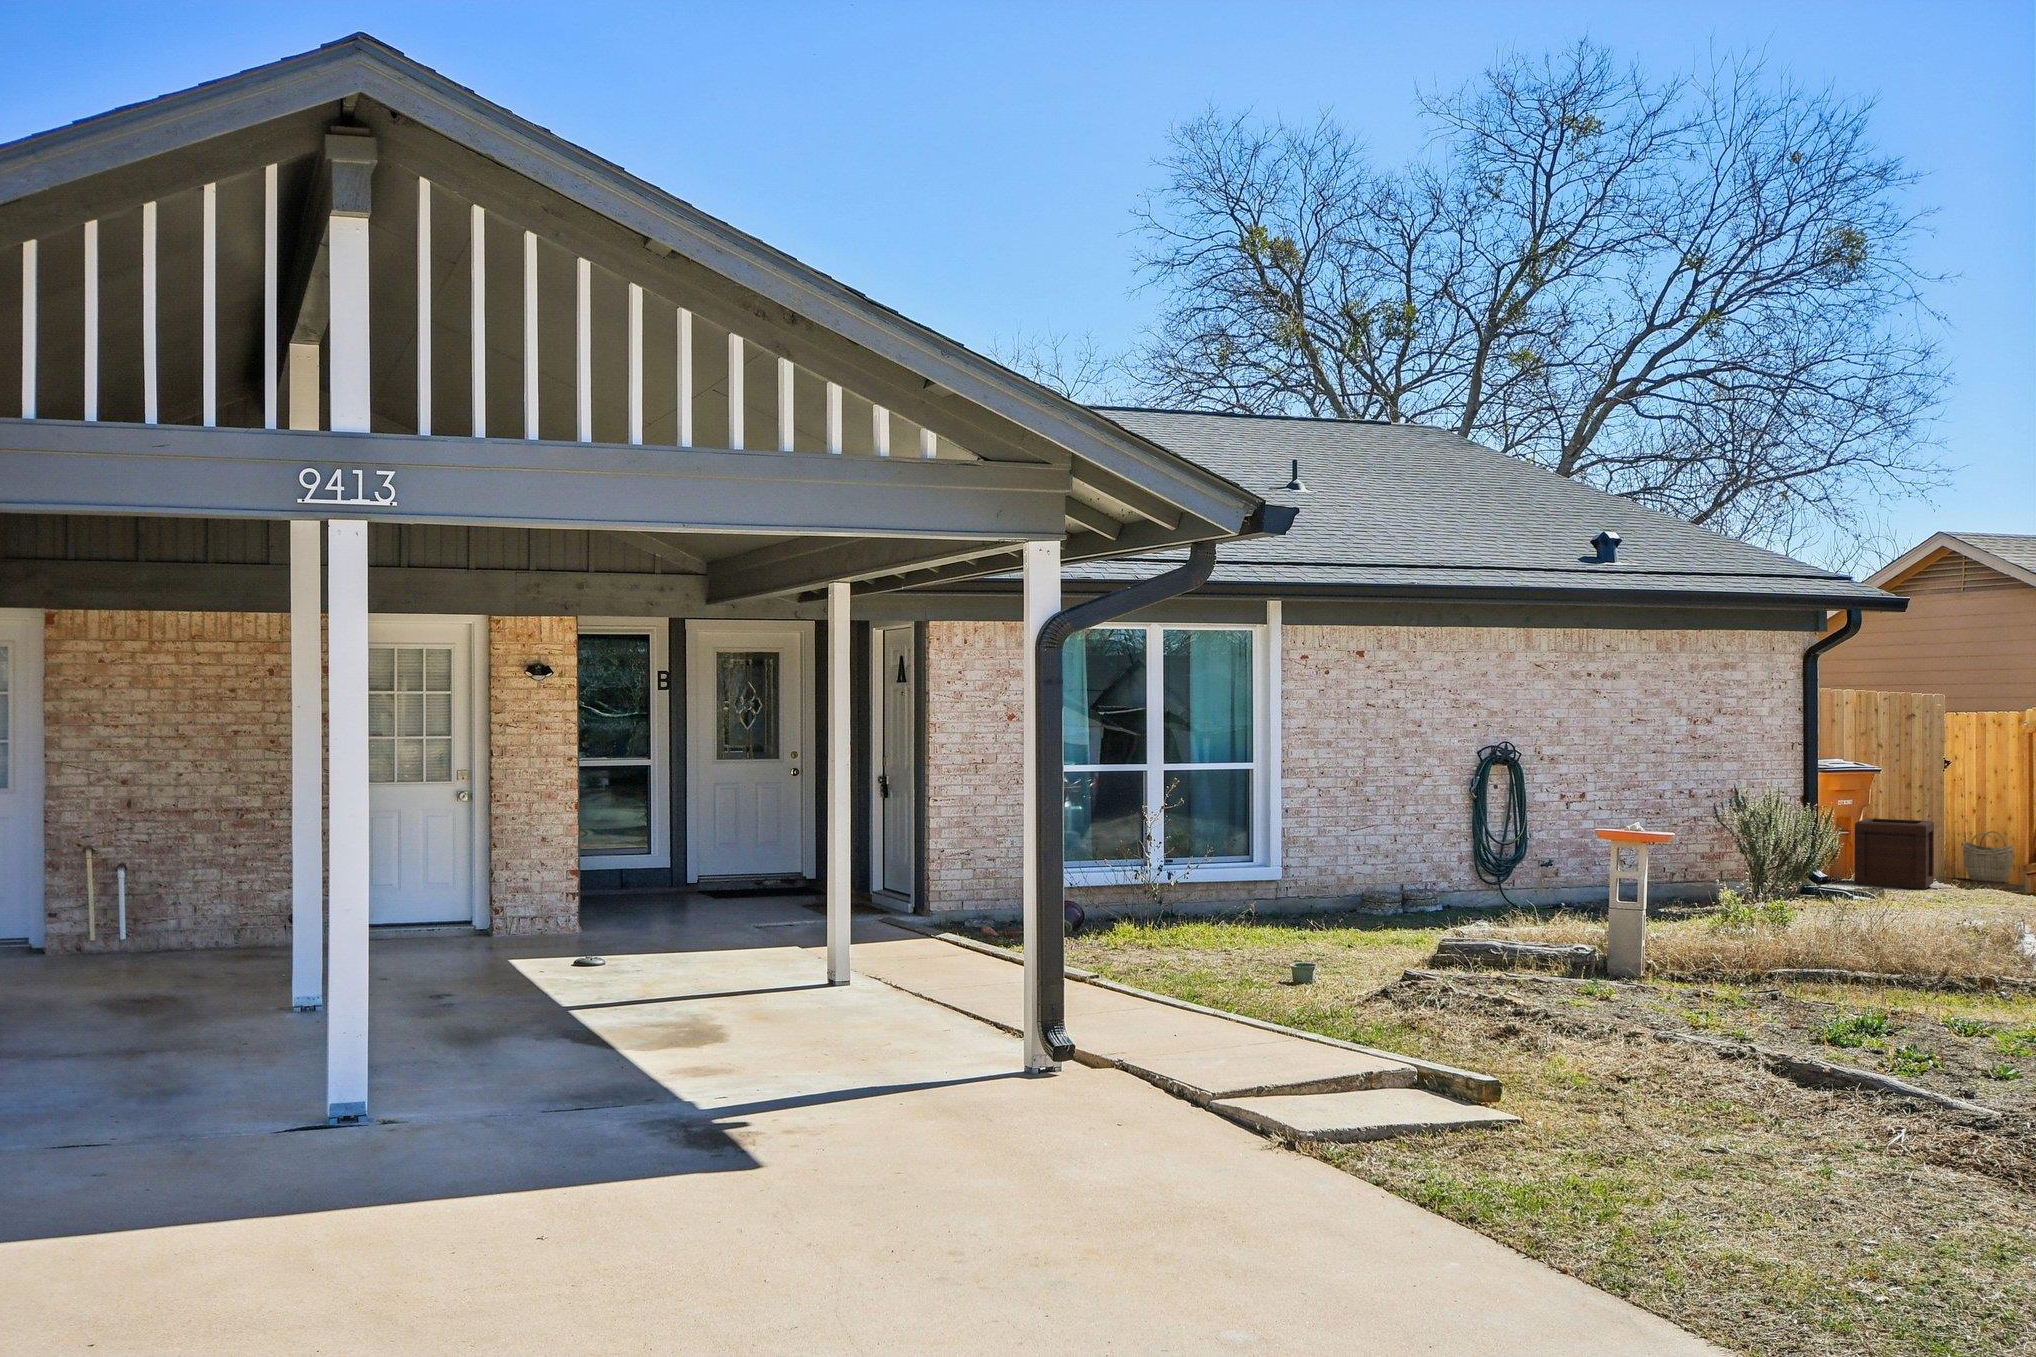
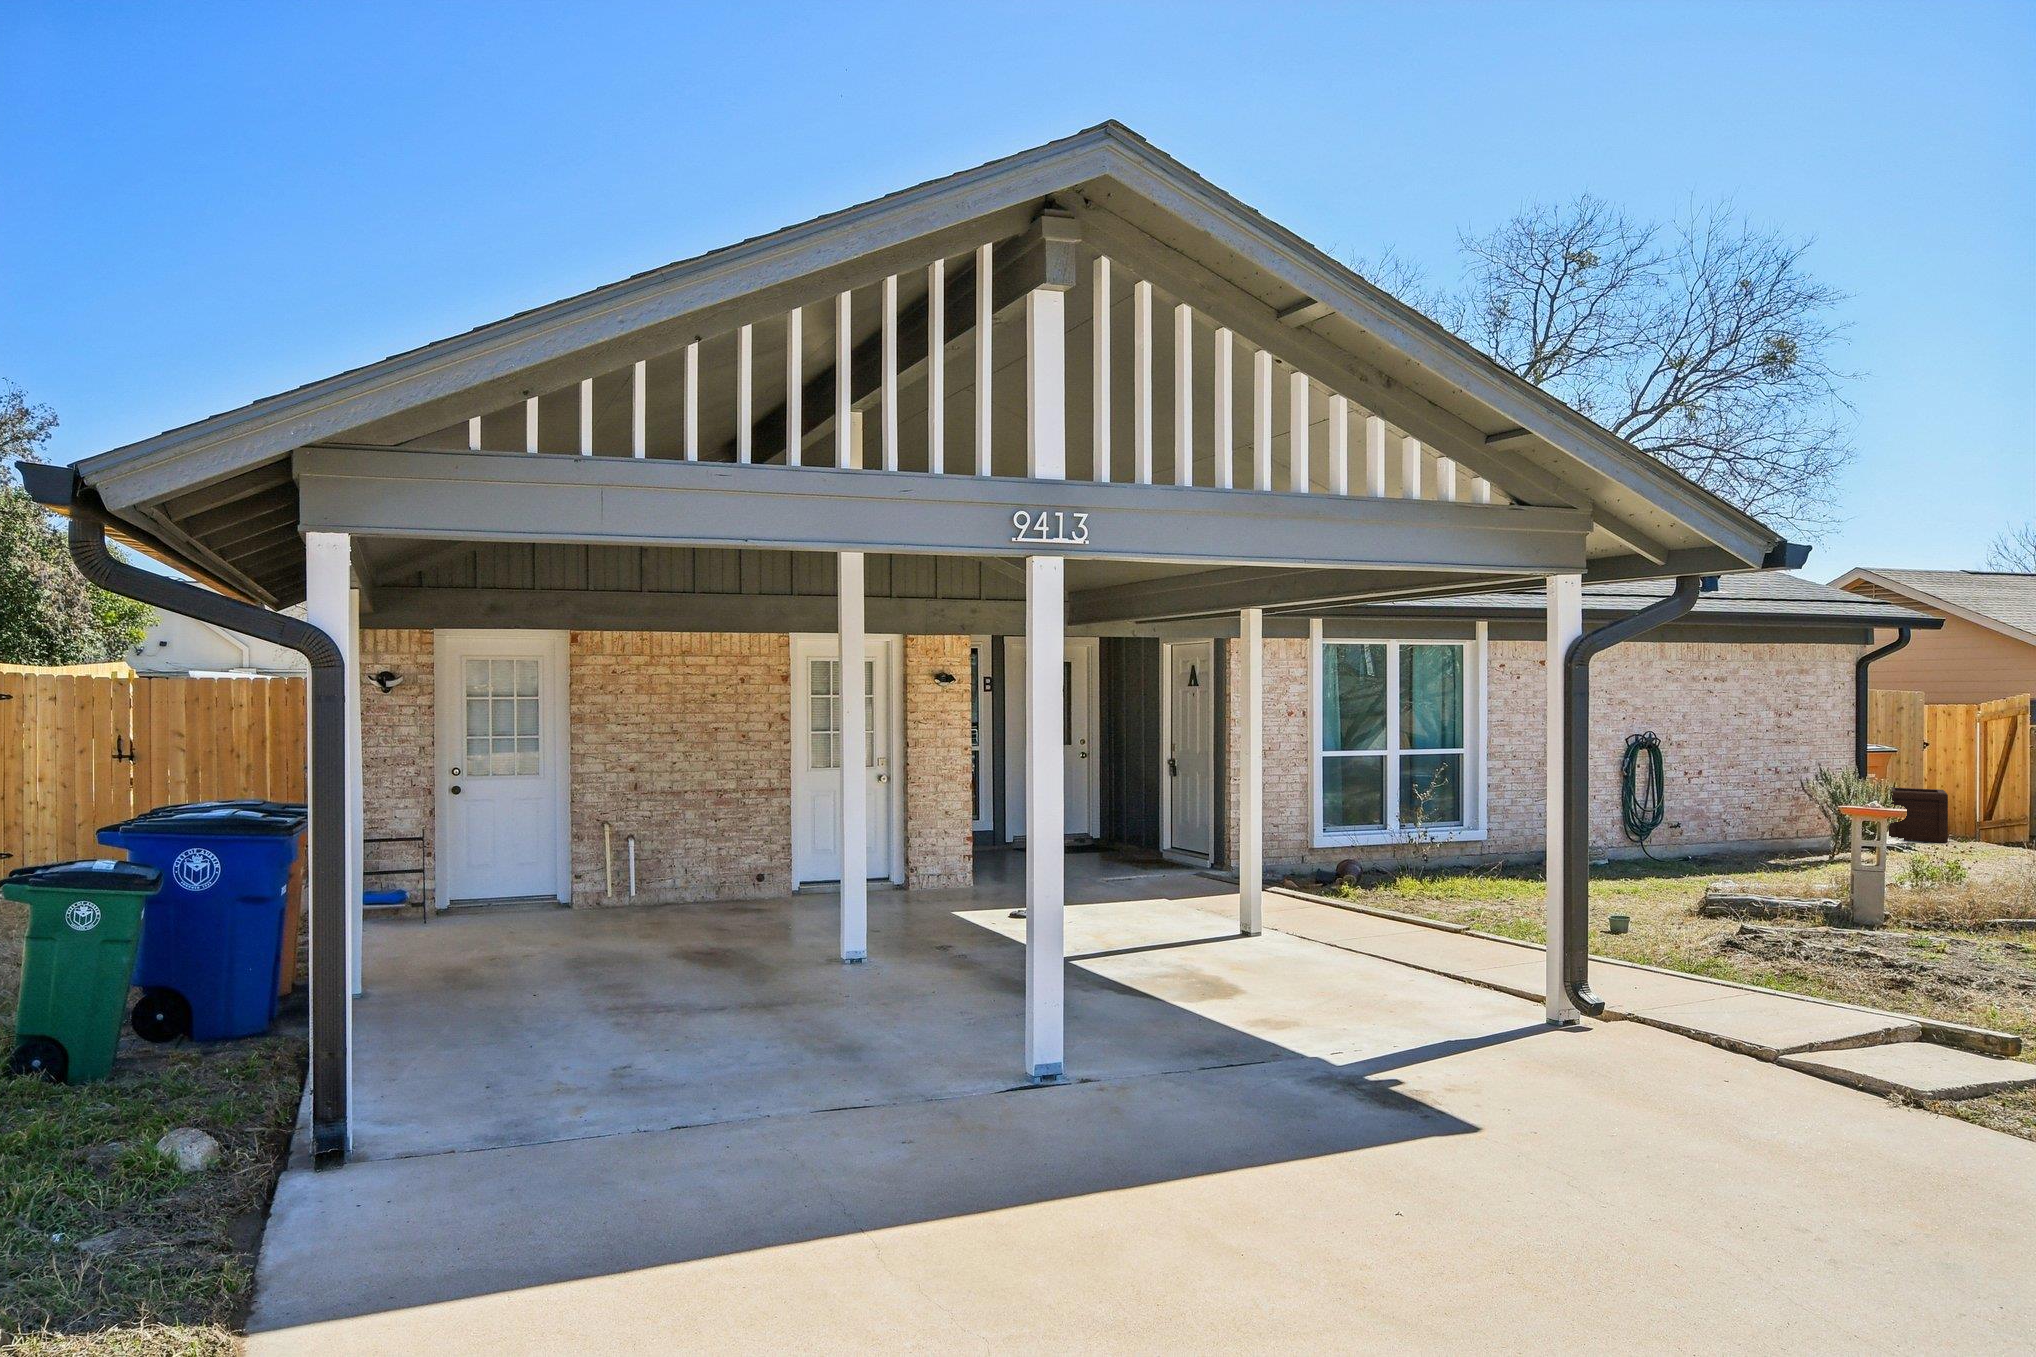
woven basket: present [1963,831,2013,883] -> none [1944,796,1986,836]

